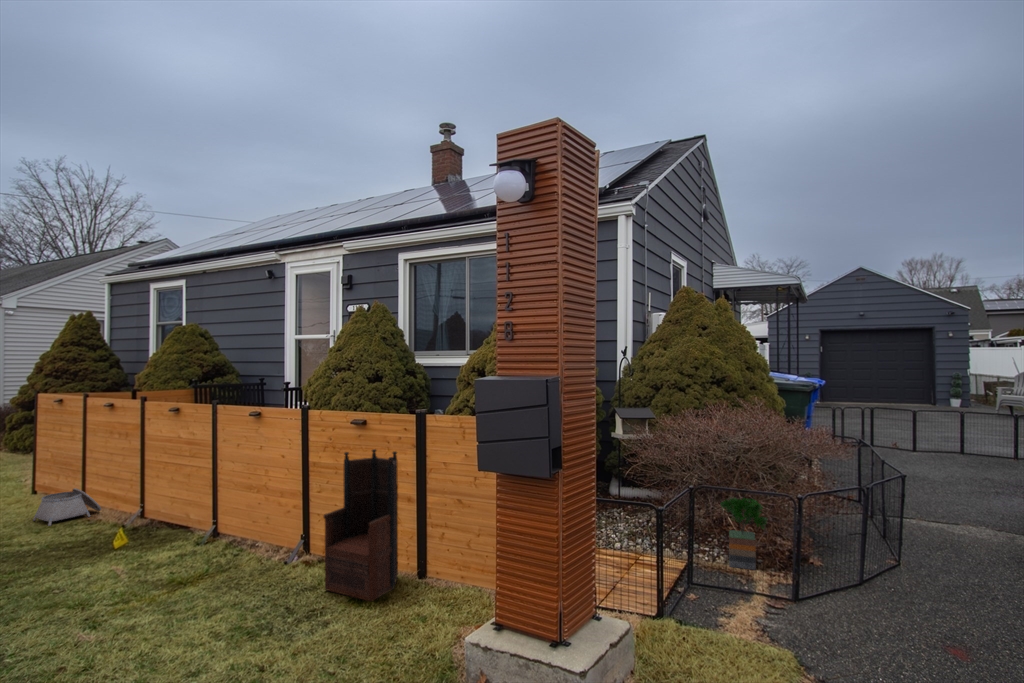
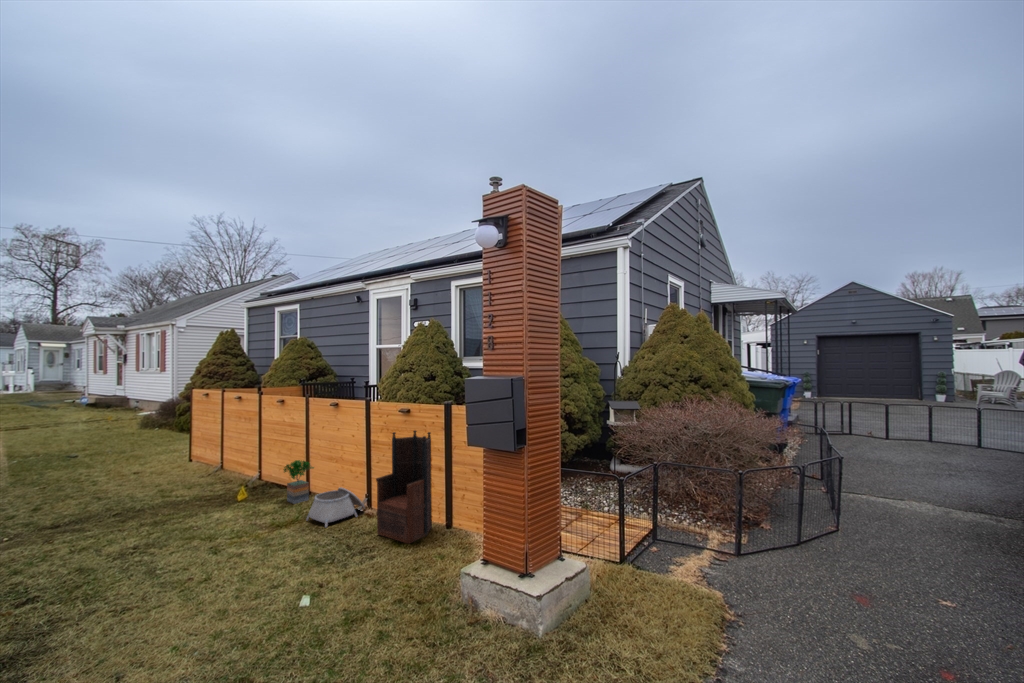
basket: present [33,488,101,526] -> present [306,488,364,527]
potted tree: present [720,498,768,570] -> present [284,460,314,504]

